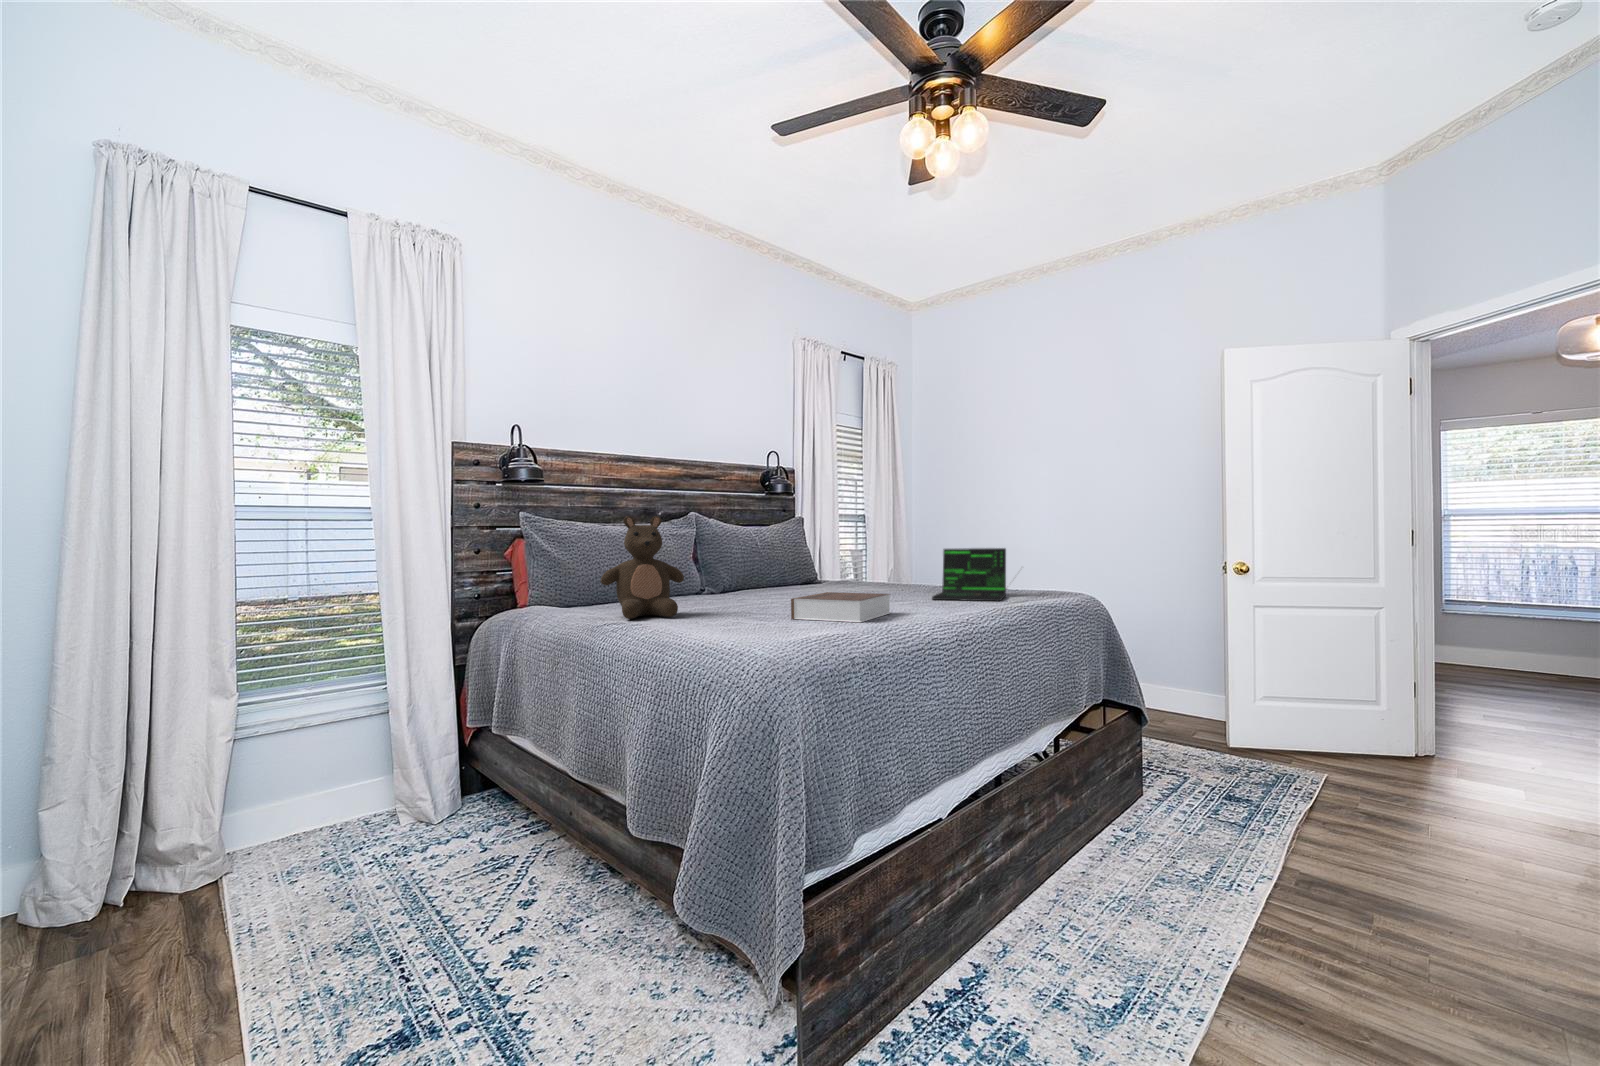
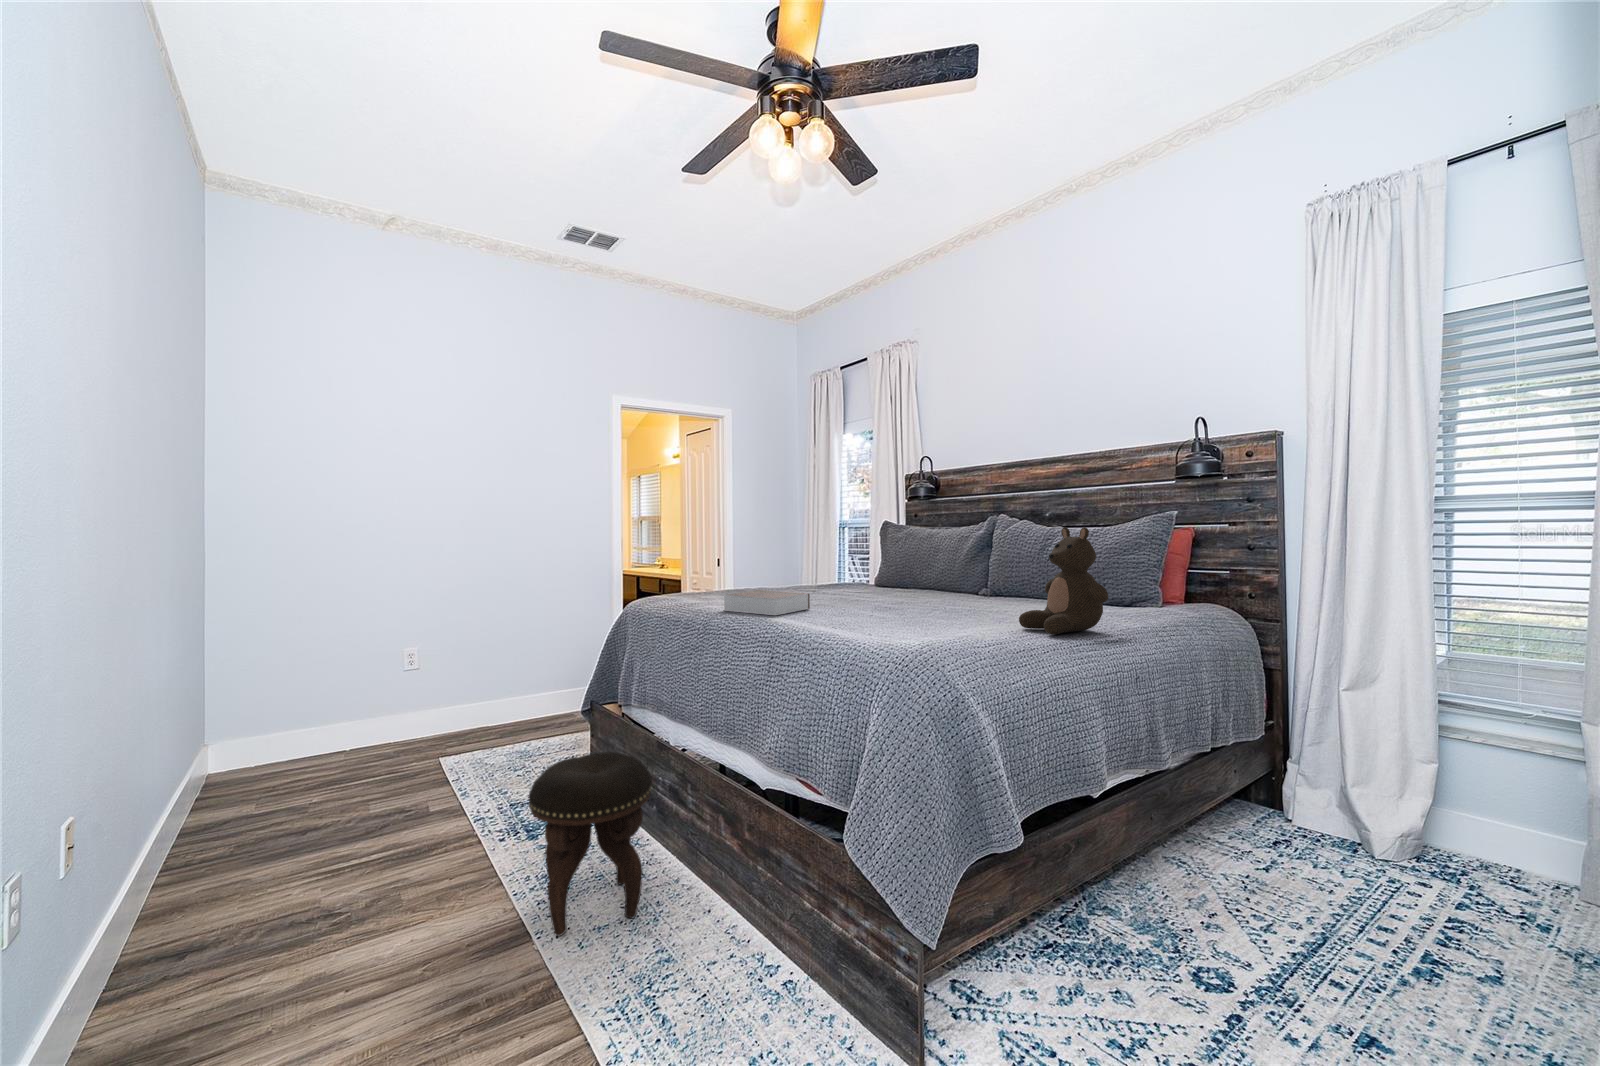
stuffed bear: present [600,516,684,619] -> present [1019,527,1108,634]
laptop: present [932,548,1022,601] -> none [872,569,985,646]
footstool: none [1067,763,1222,985] -> present [529,752,652,936]

